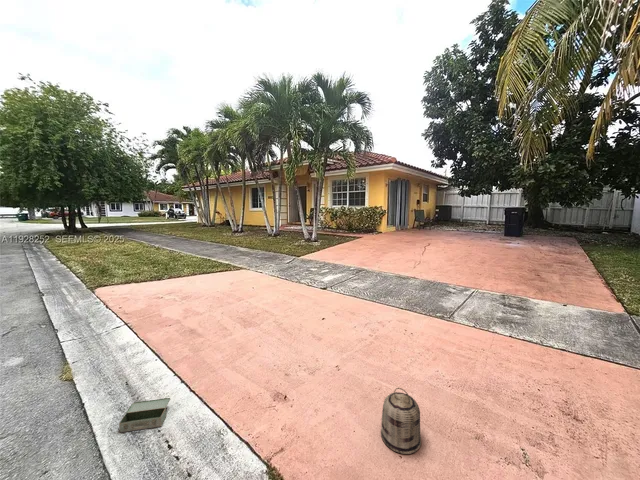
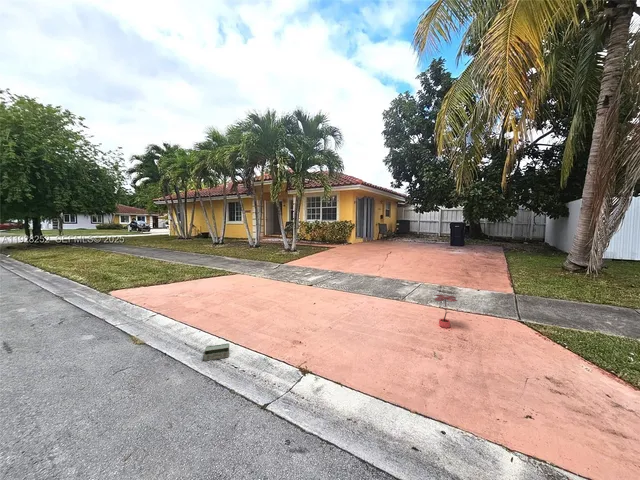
potted plant: none [508,325,557,383] -> present [435,295,457,328]
basket: present [381,388,421,454] -> none [361,323,383,358]

